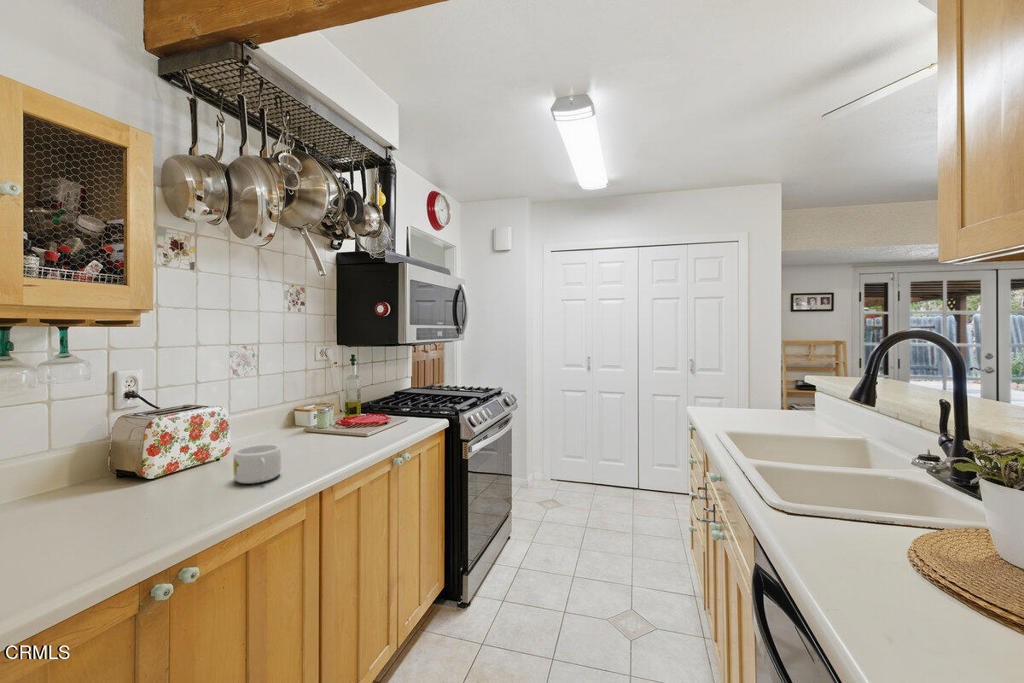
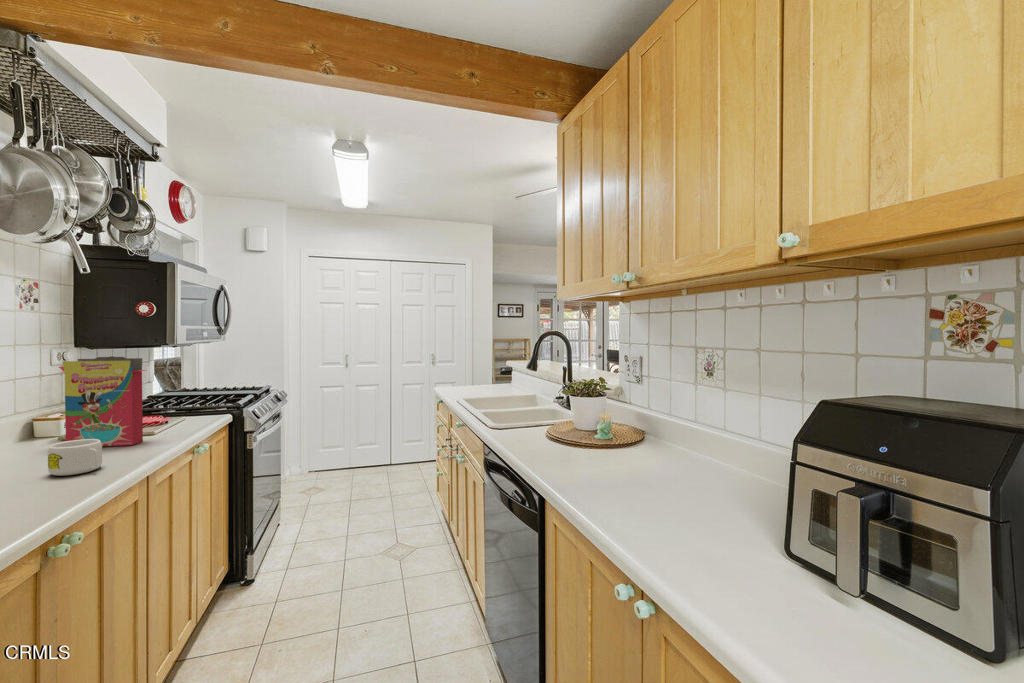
cereal box: none [290,357,353,449] -> present [59,357,146,446]

